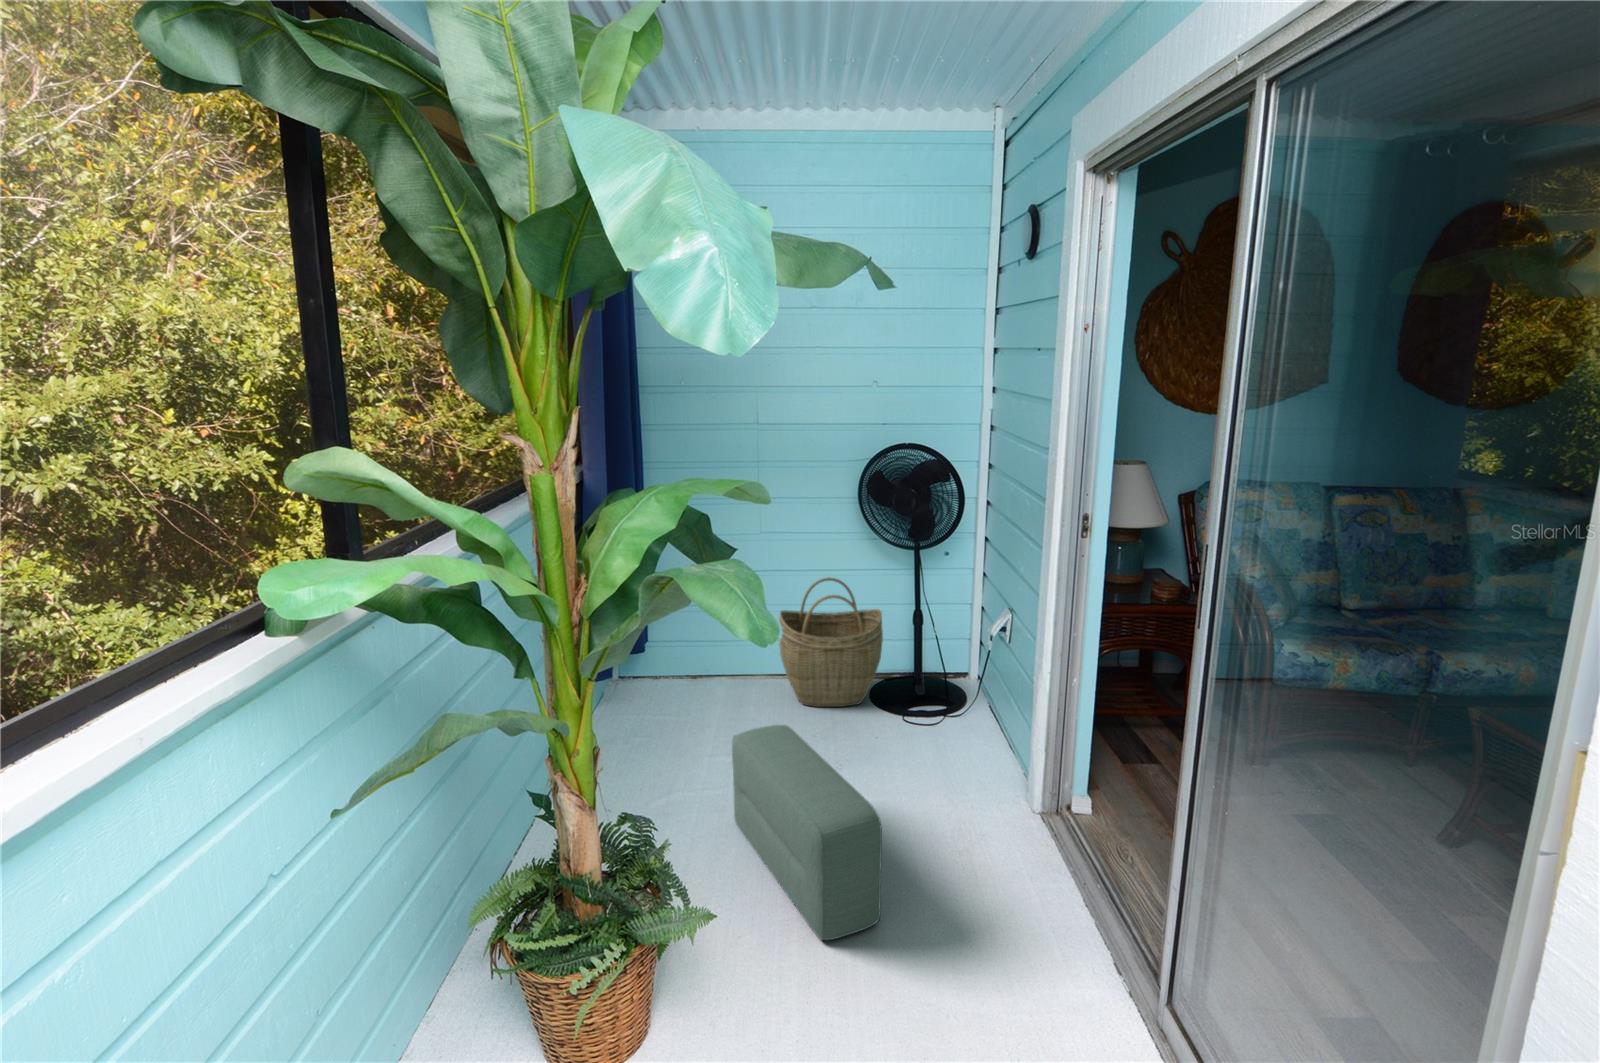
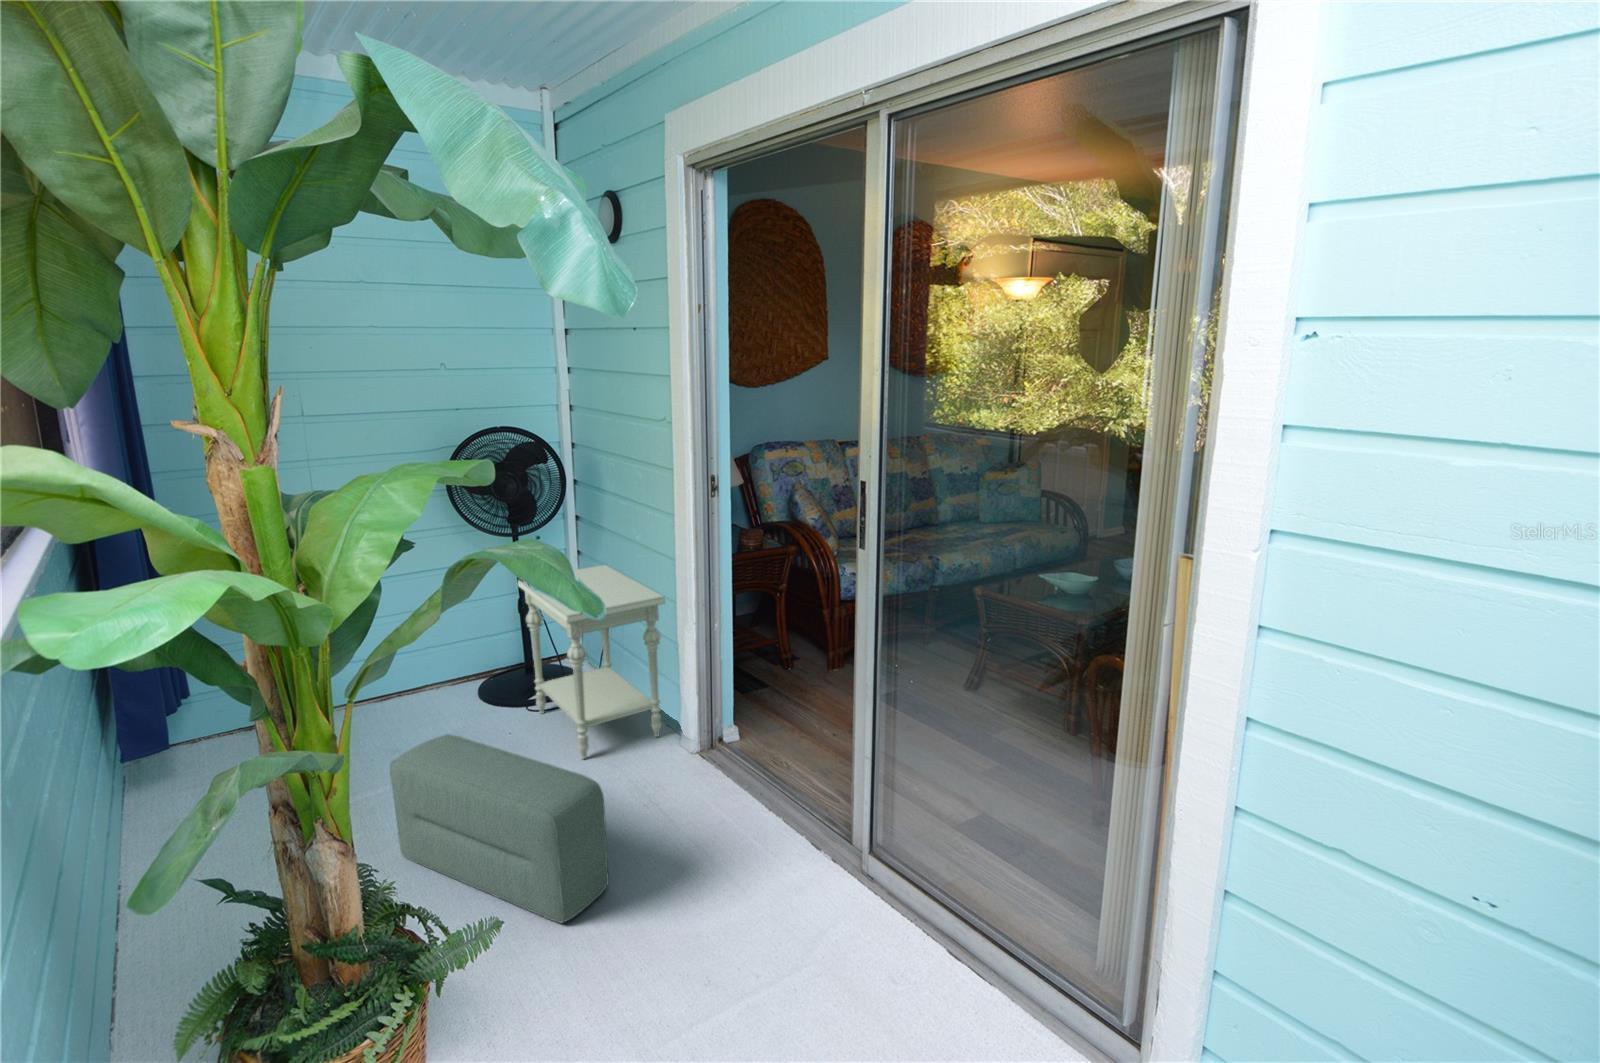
woven basket: present [779,578,883,707] -> none [368,580,493,722]
side table: none [902,592,1028,785] -> present [518,565,665,759]

